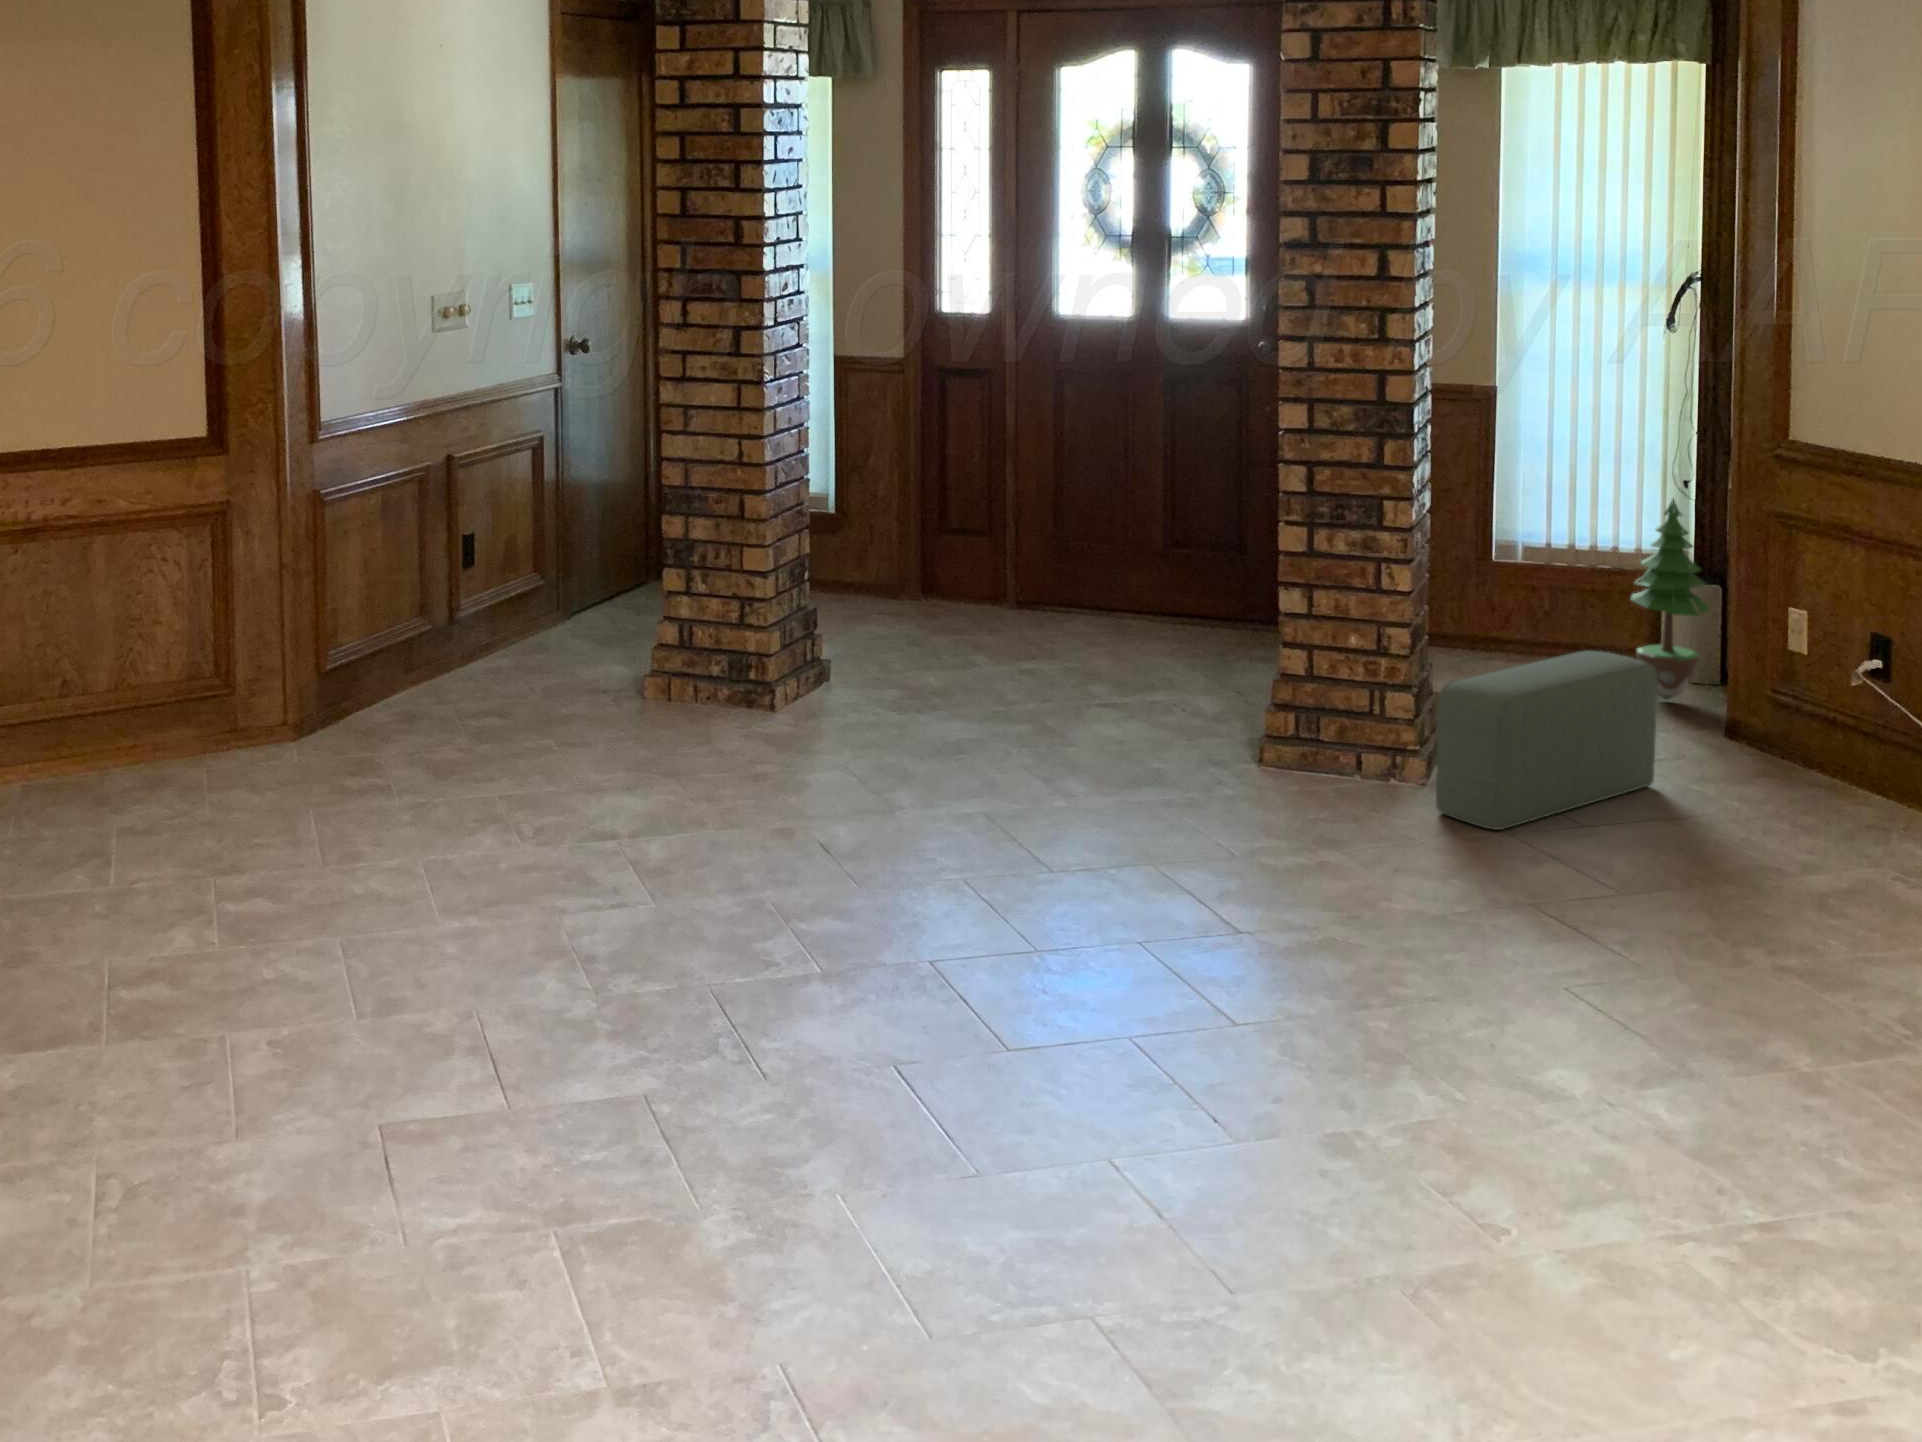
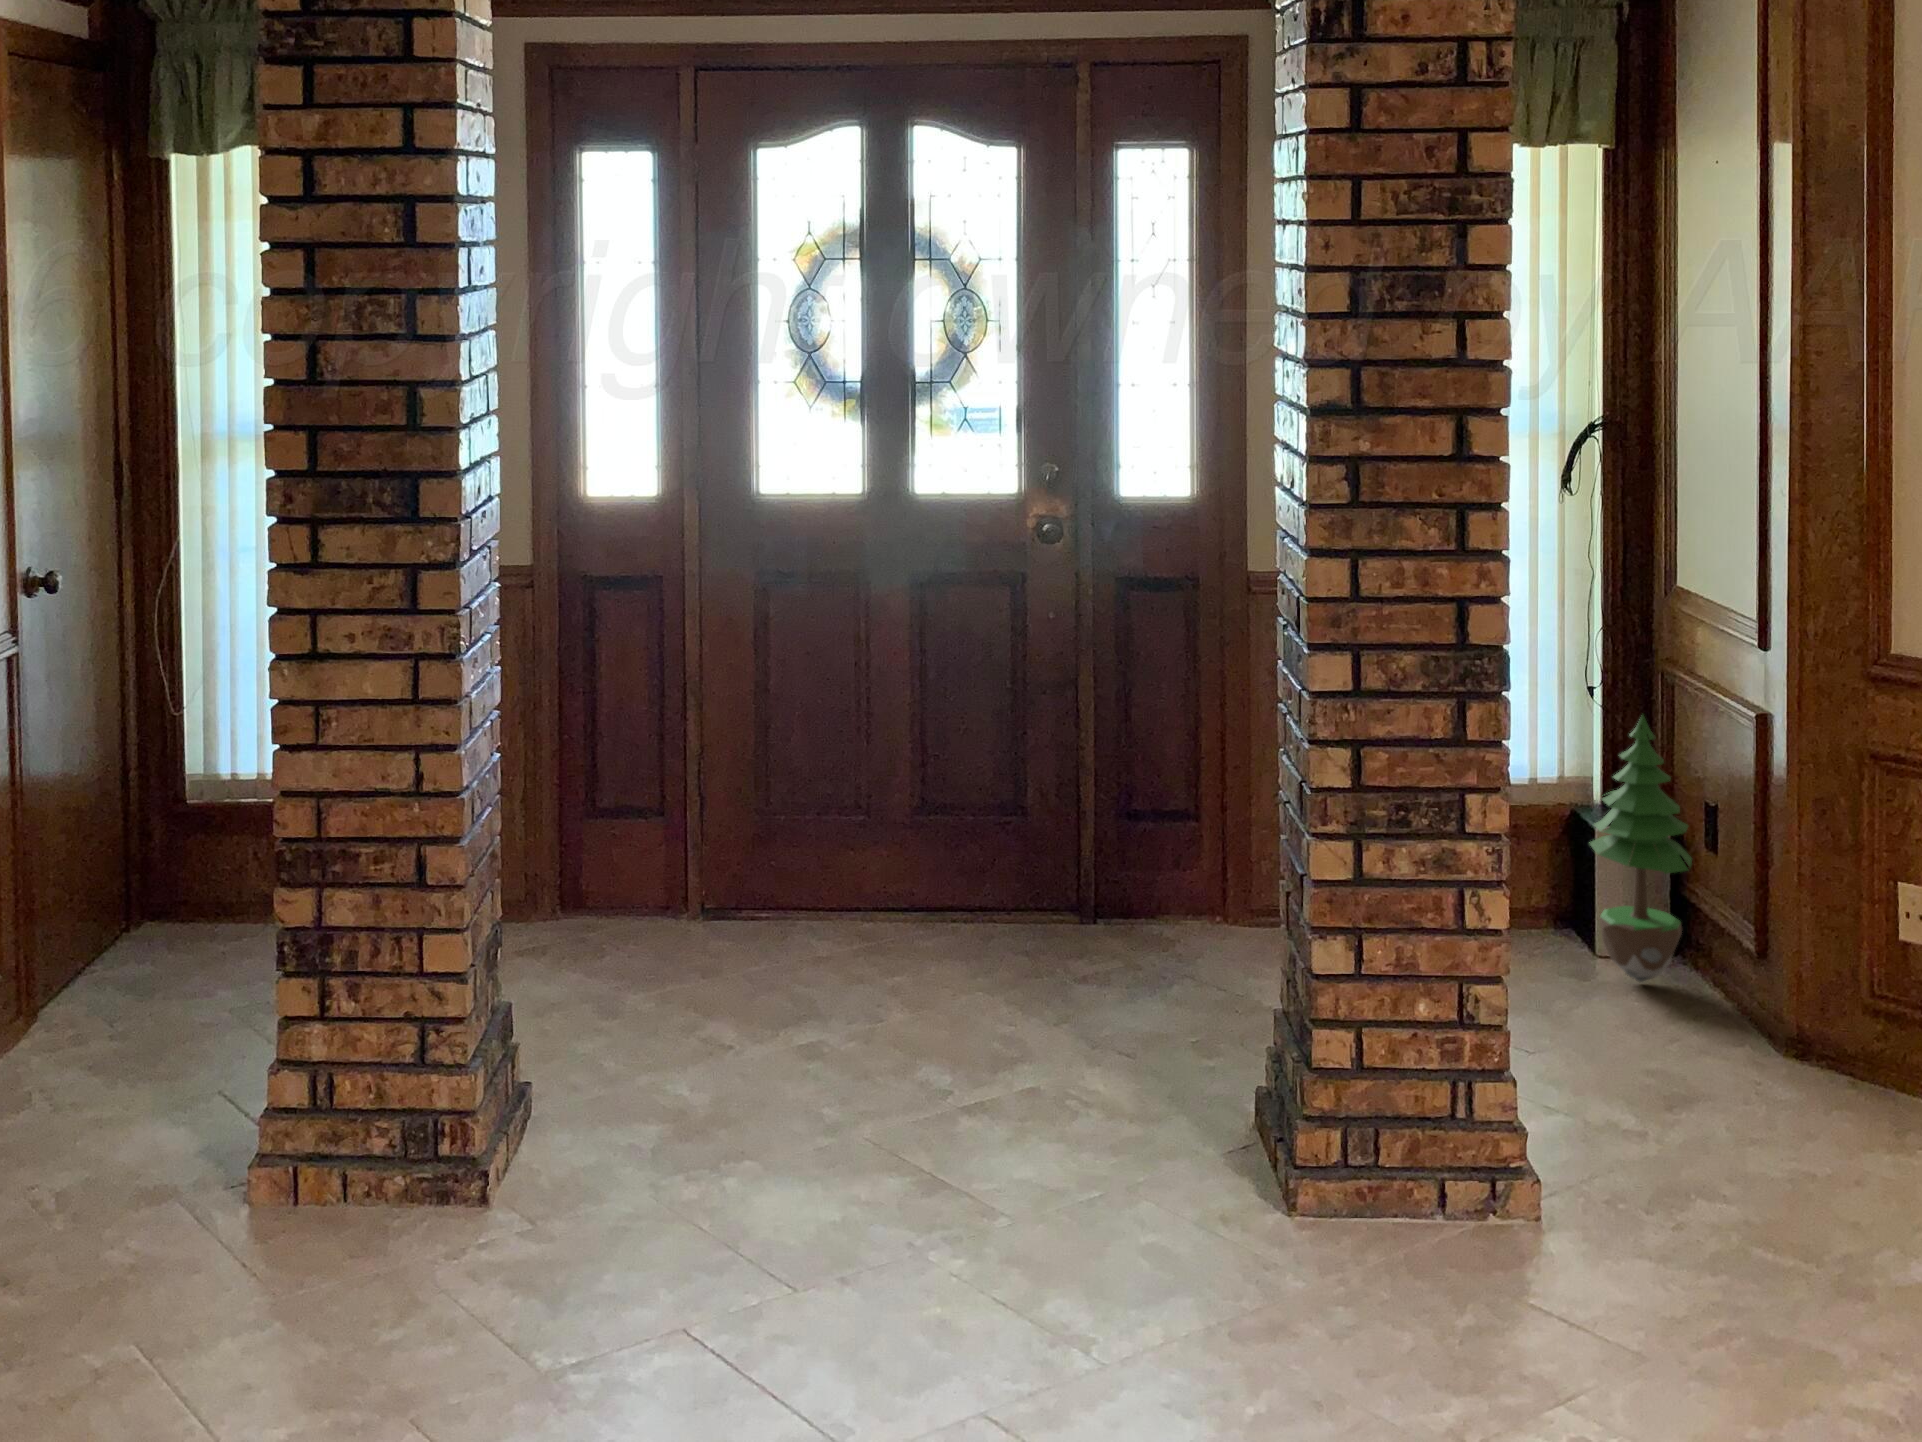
pouf: present [1436,650,1658,830] -> none [1594,971,1796,1305]

